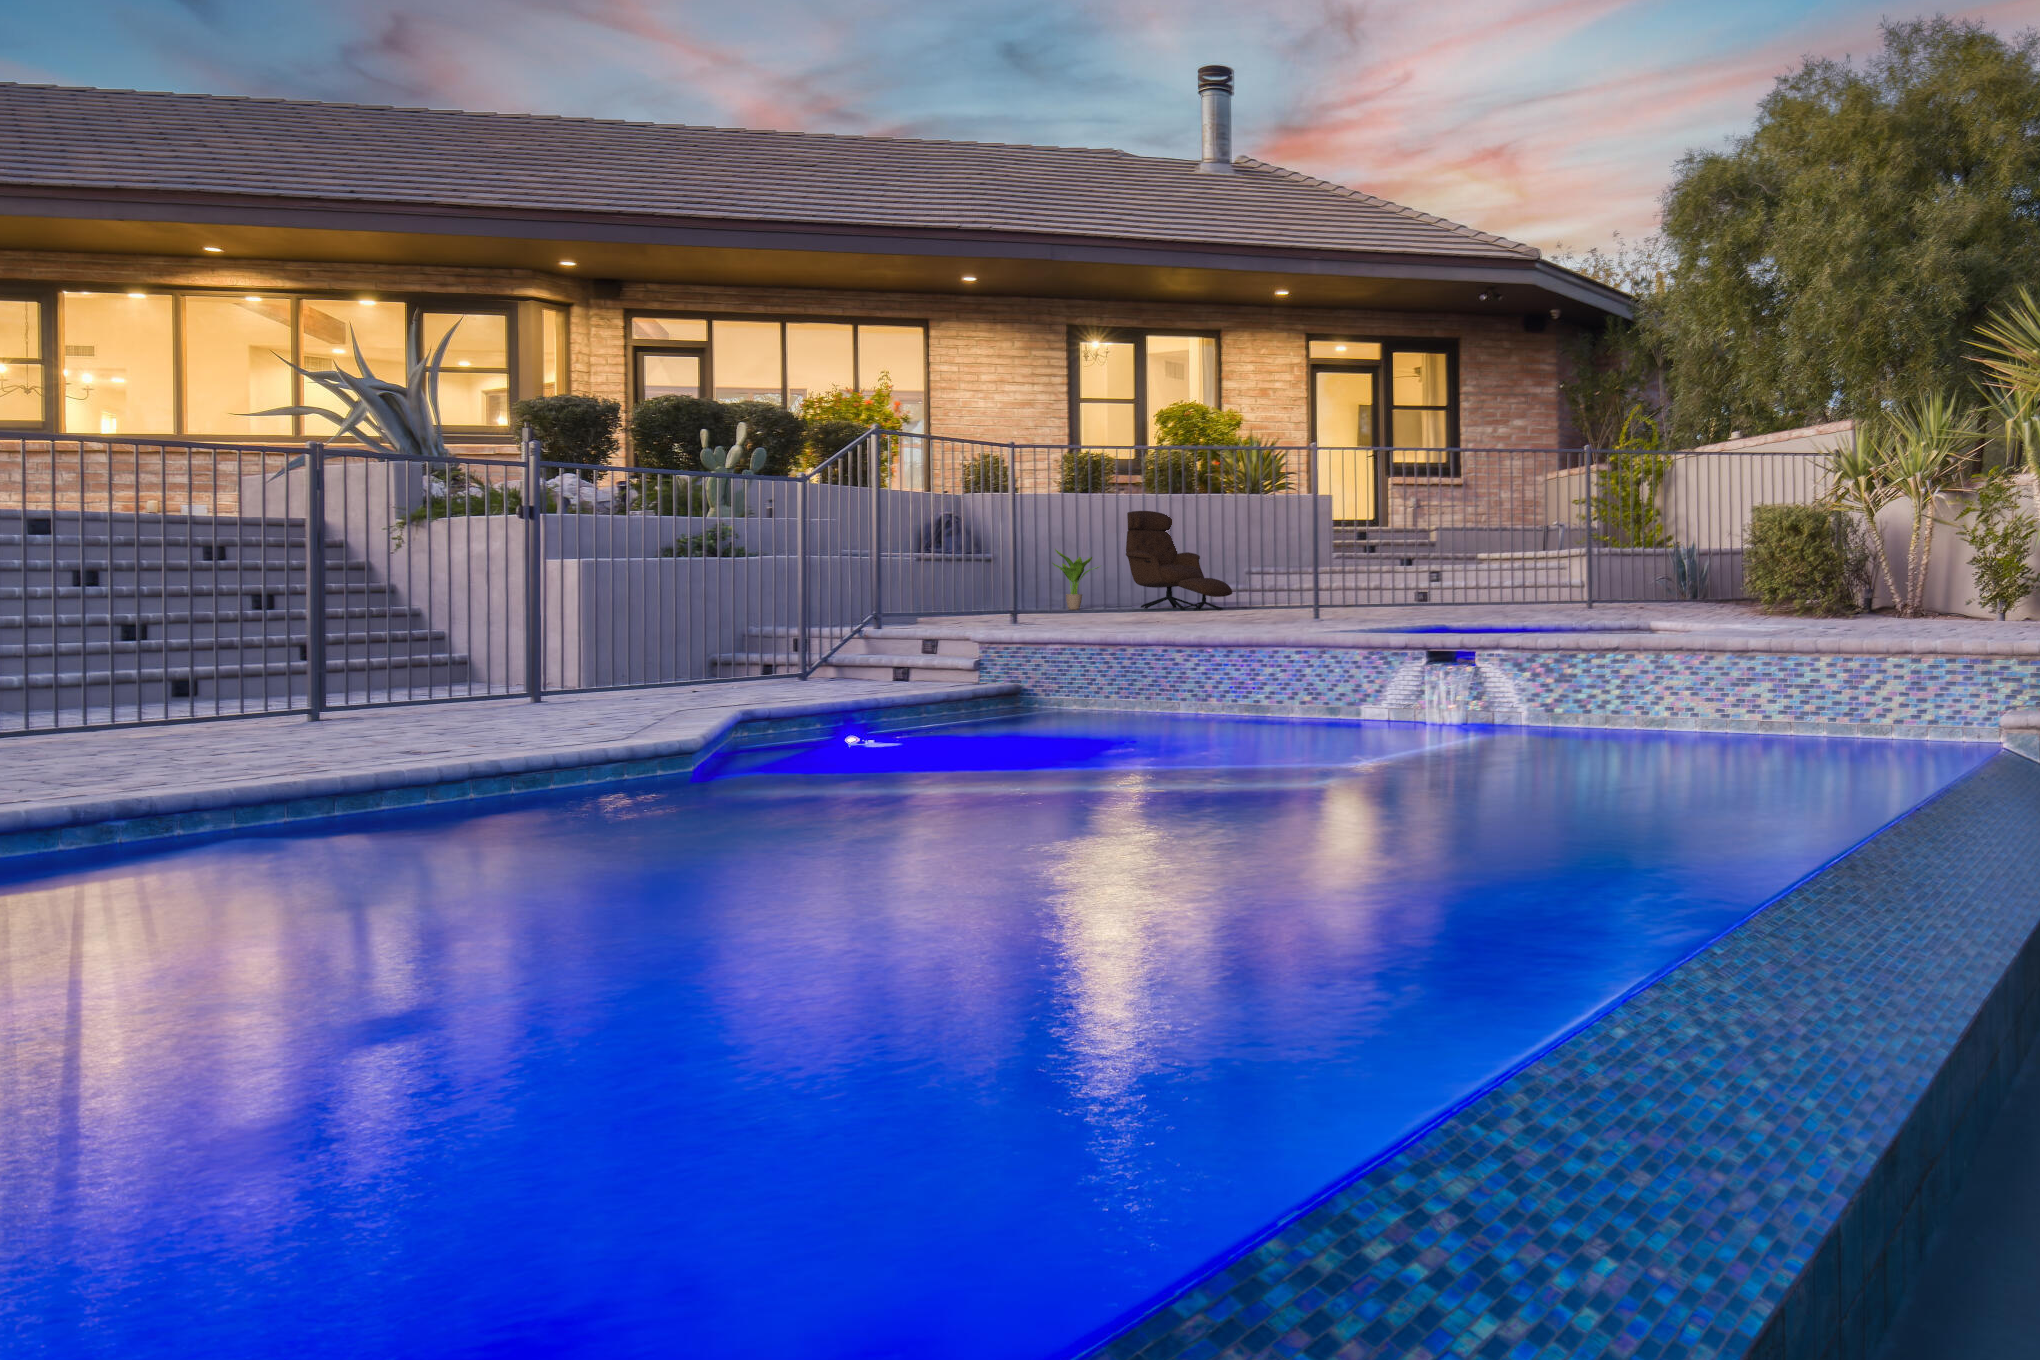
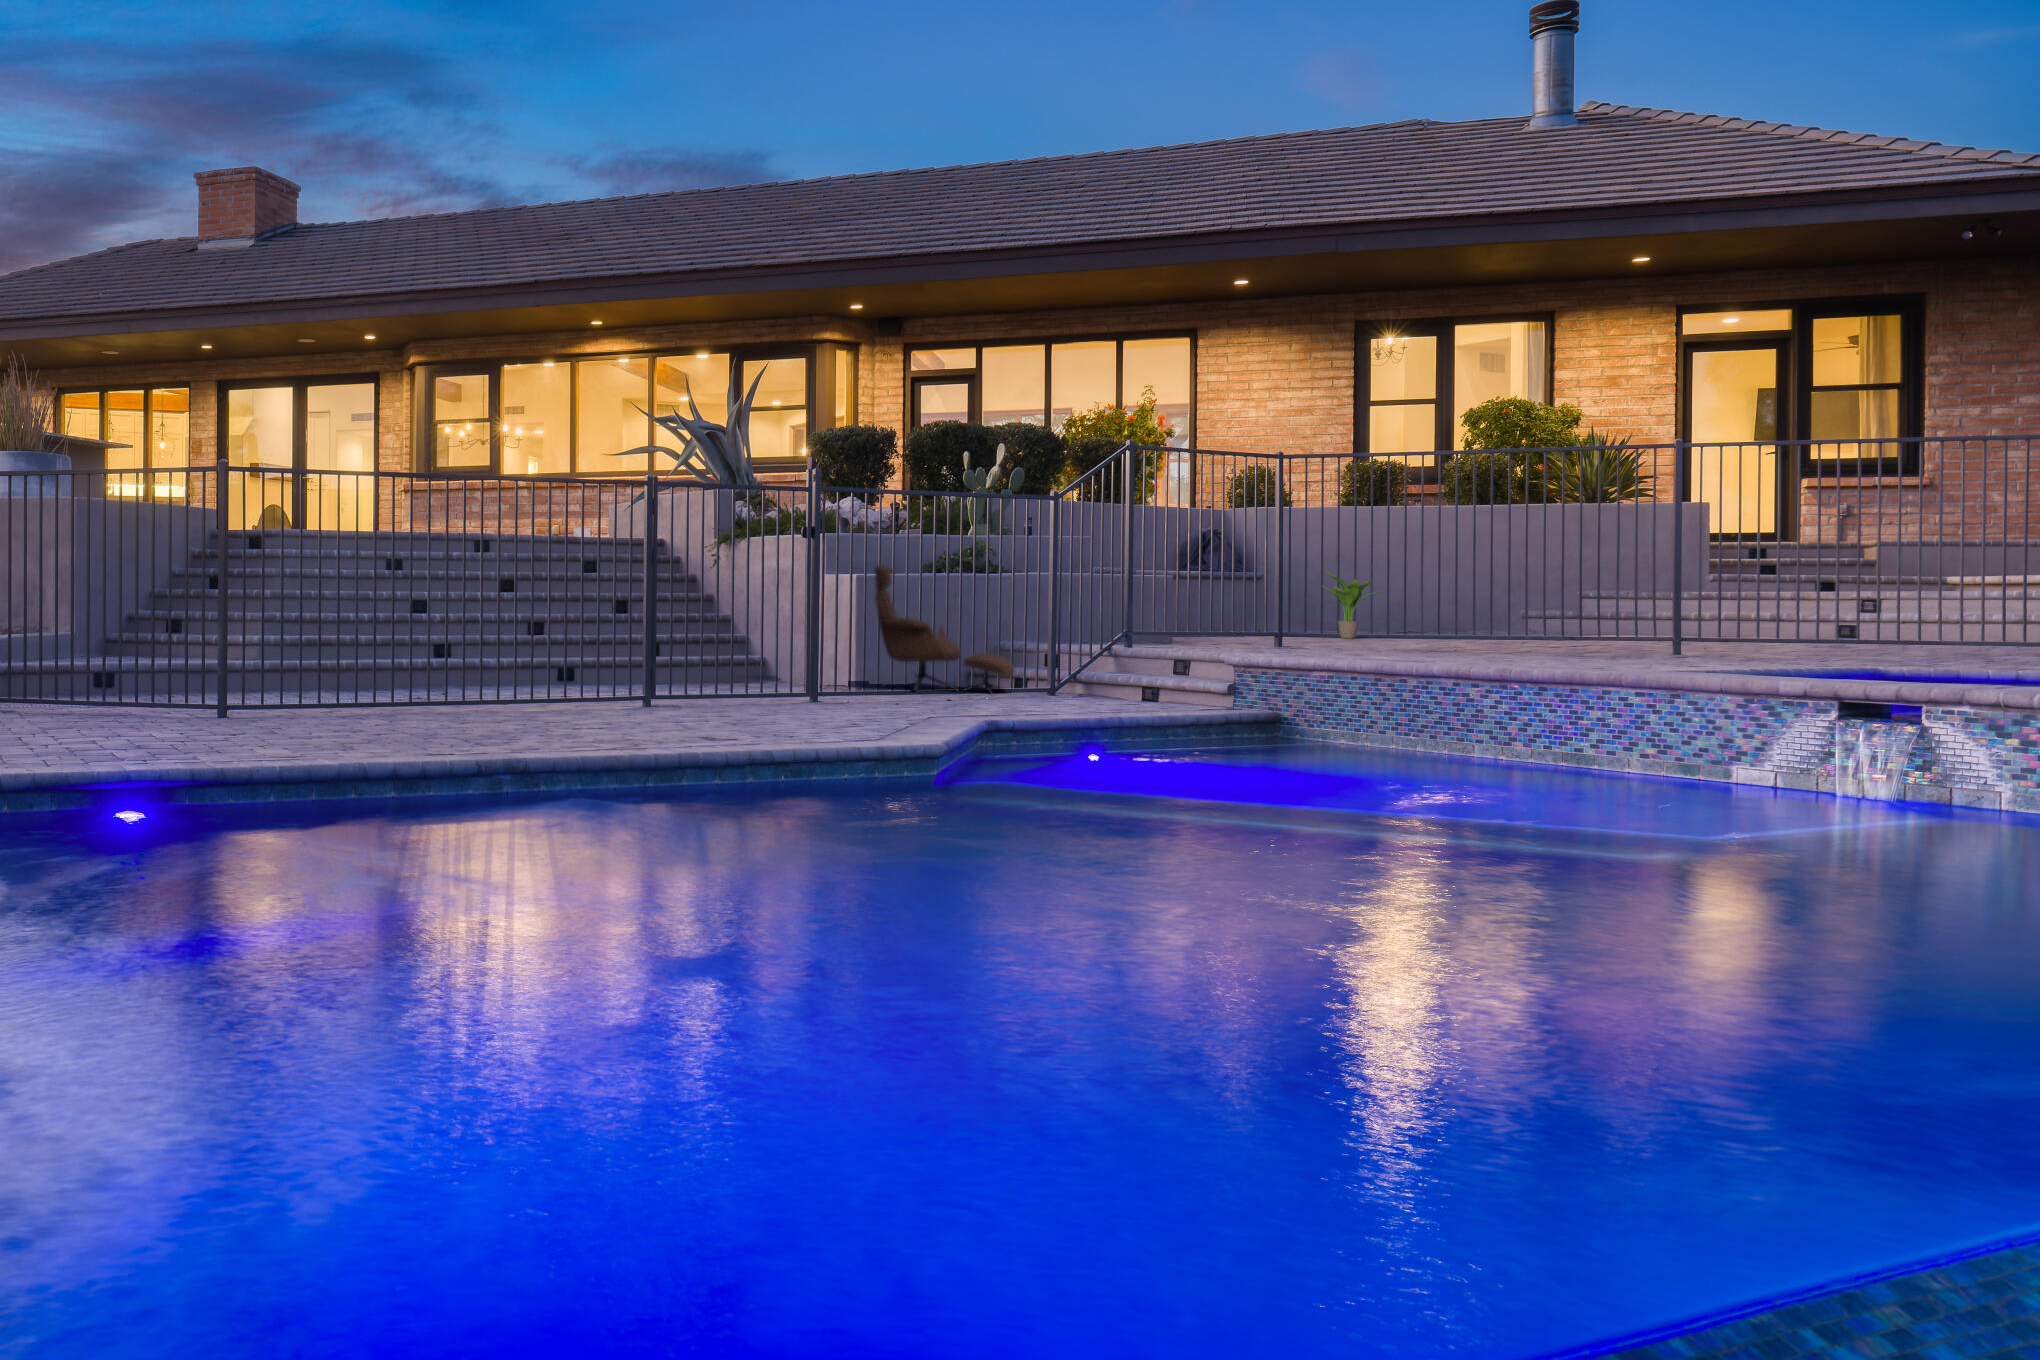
lounge chair: present [1126,511,1232,610] -> present [875,565,1015,693]

